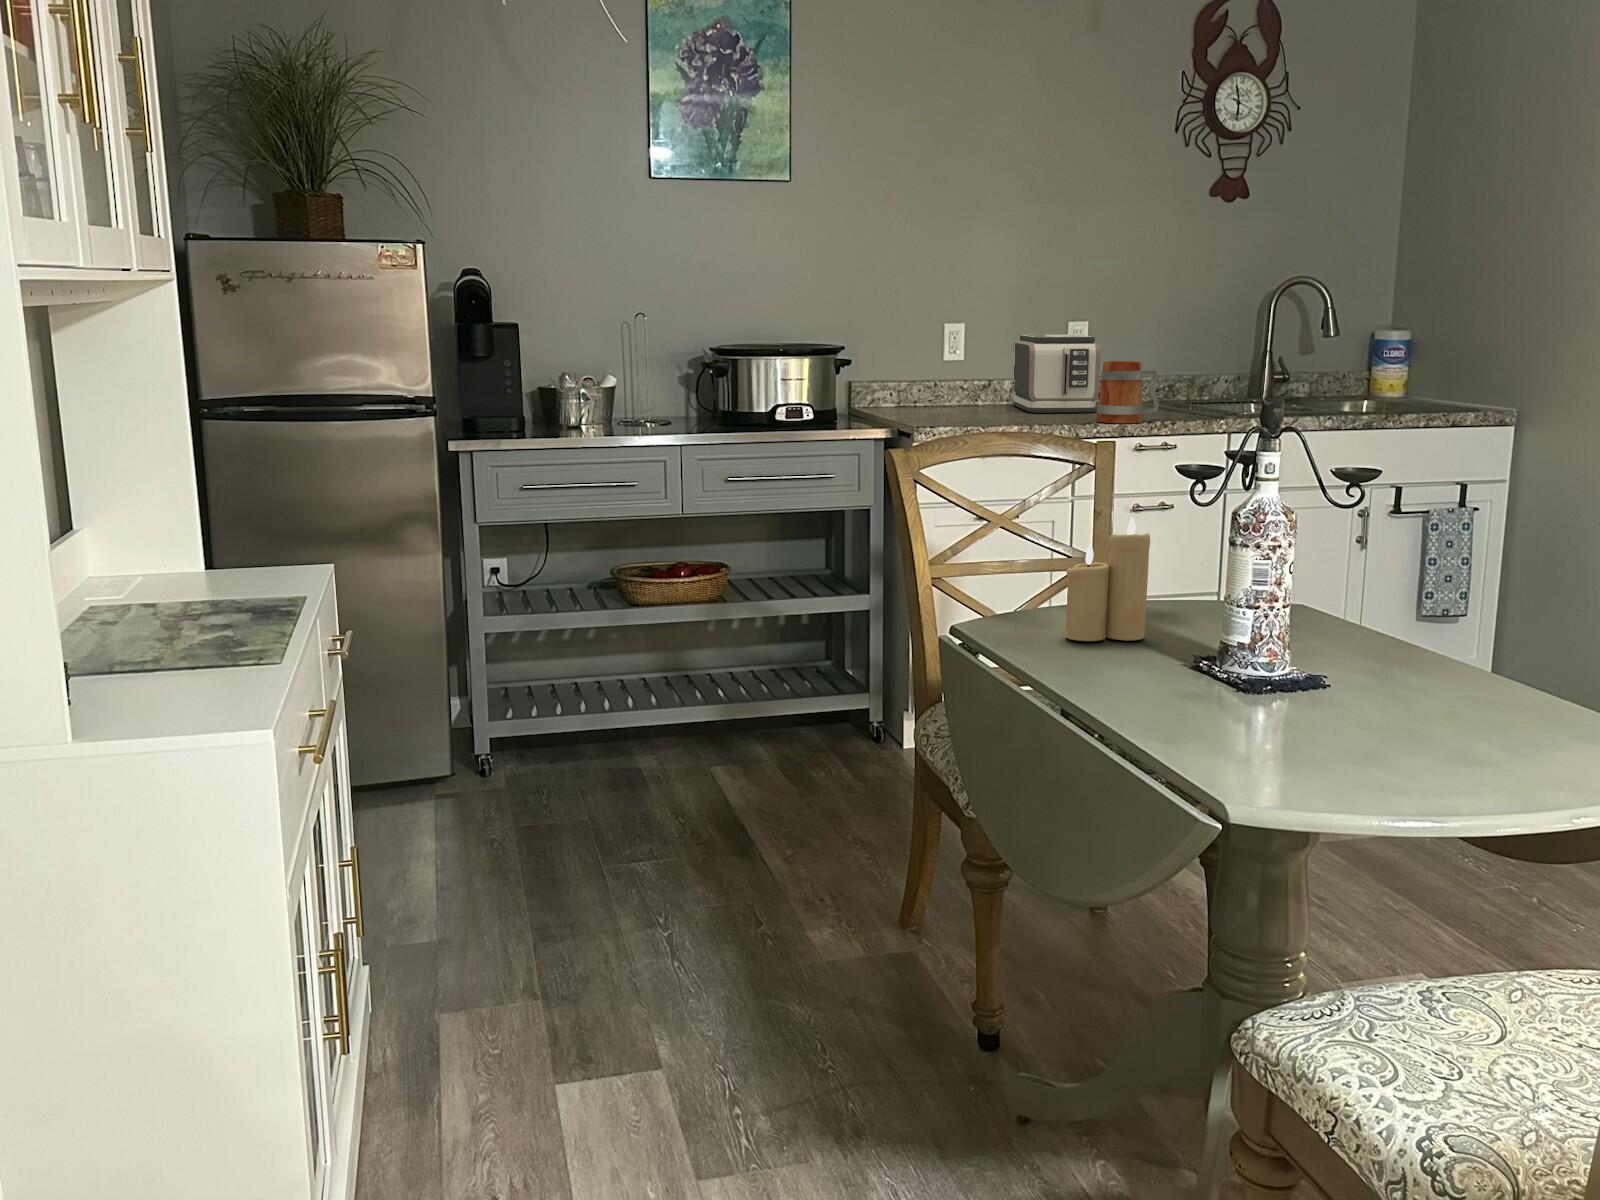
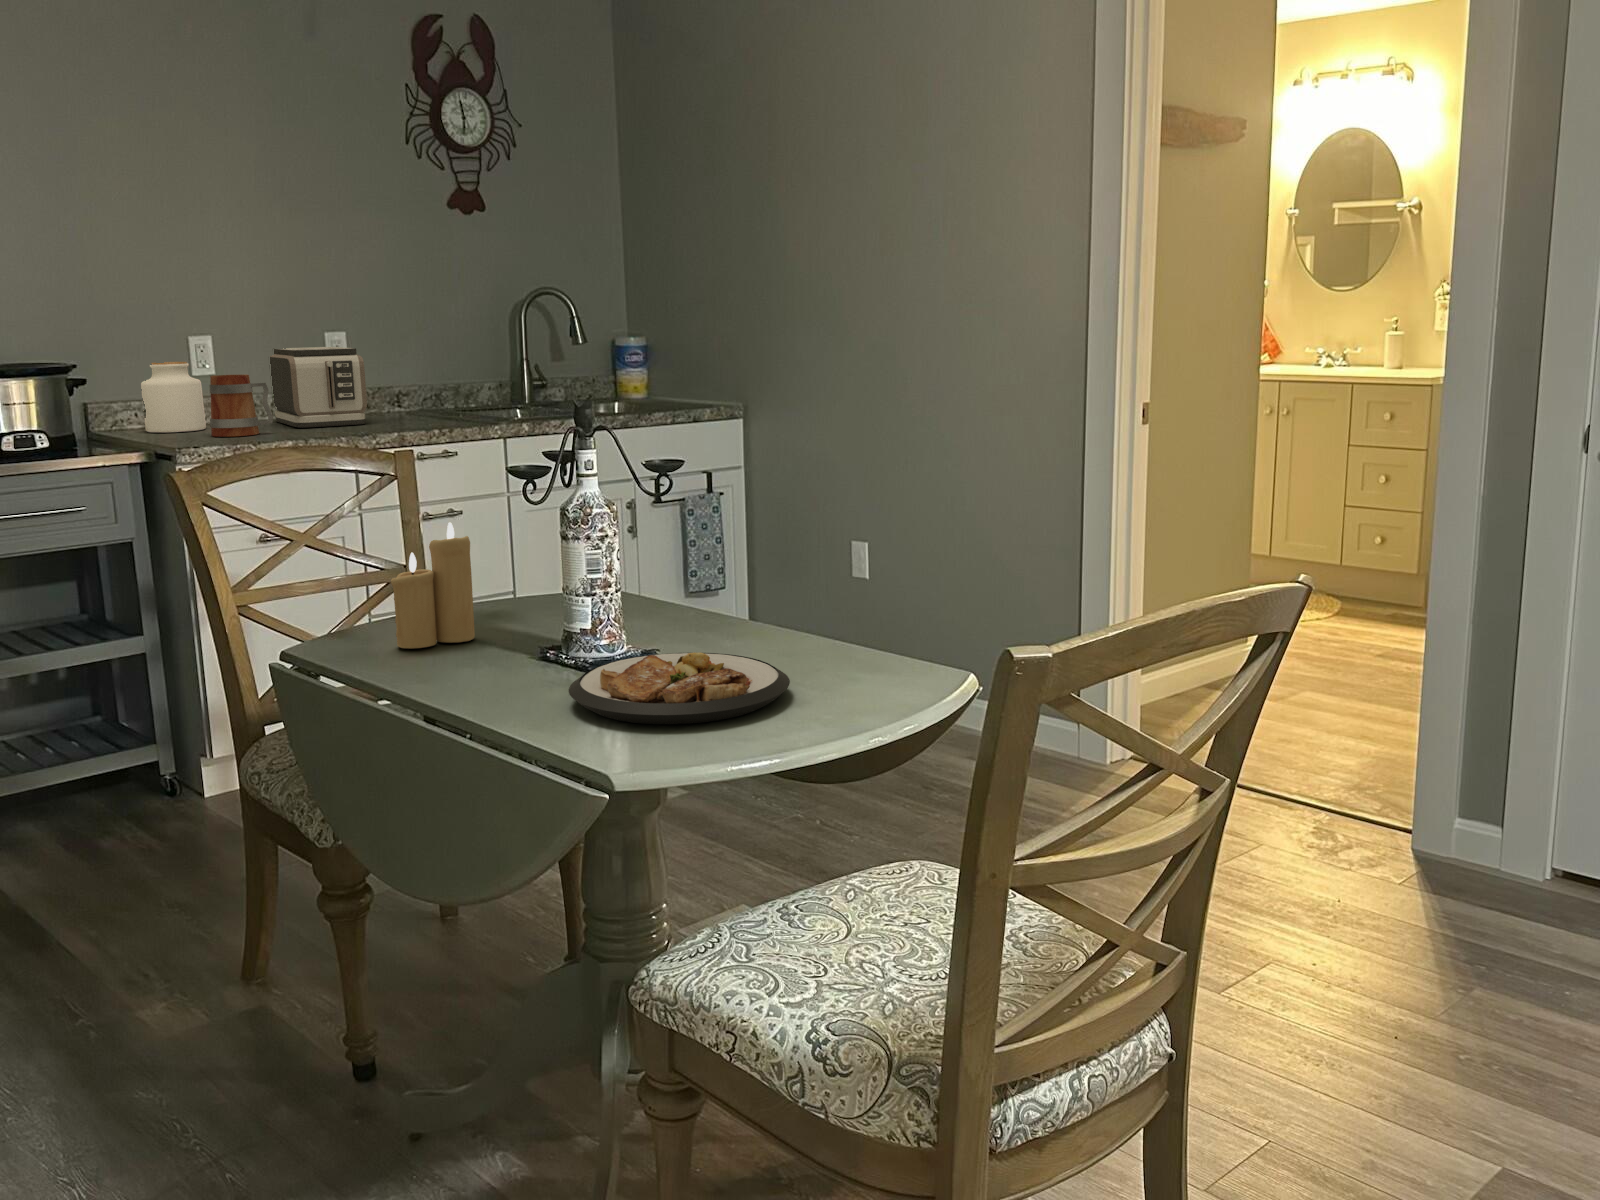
jar: none [897,345,949,410] -> present [141,362,206,432]
mug: present [1097,361,1159,423] -> present [210,375,273,437]
plate: none [1218,682,1478,765] -> present [569,653,790,724]

